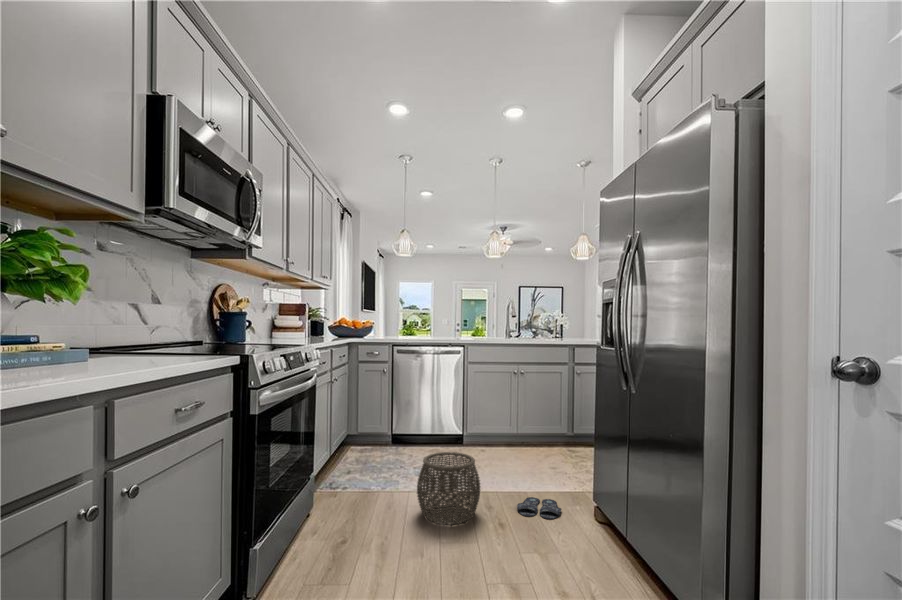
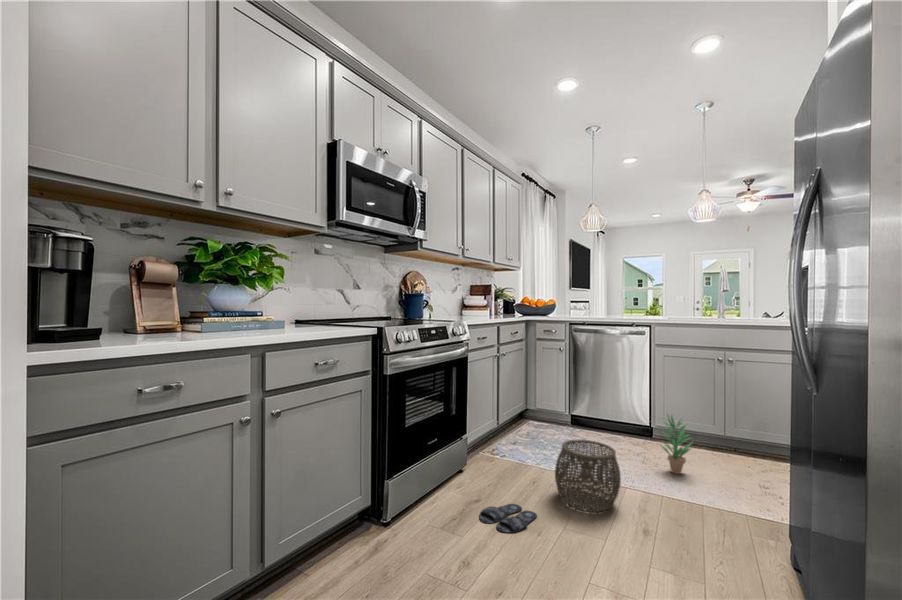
potted plant: none [487,415,515,470] -> present [661,414,692,474]
slippers: present [517,497,561,520] -> present [479,504,537,533]

